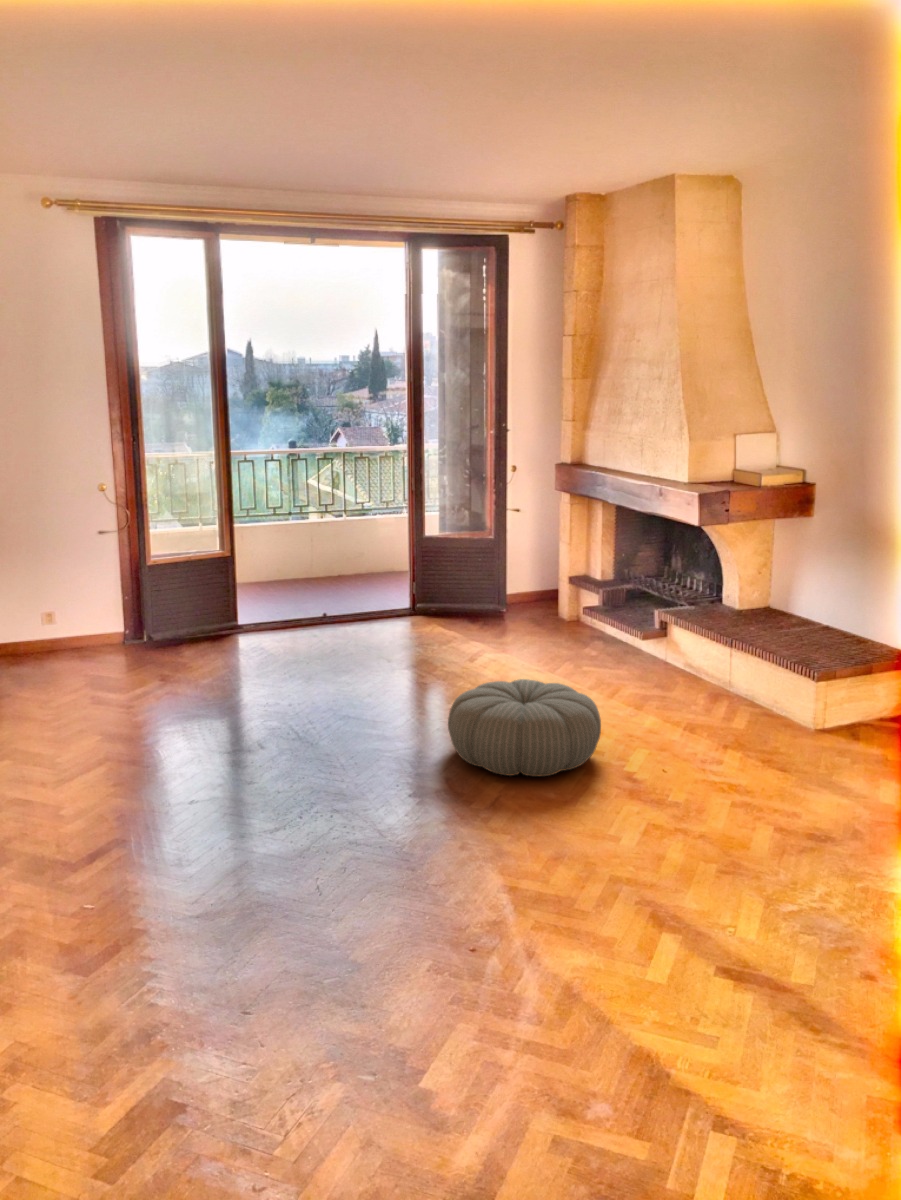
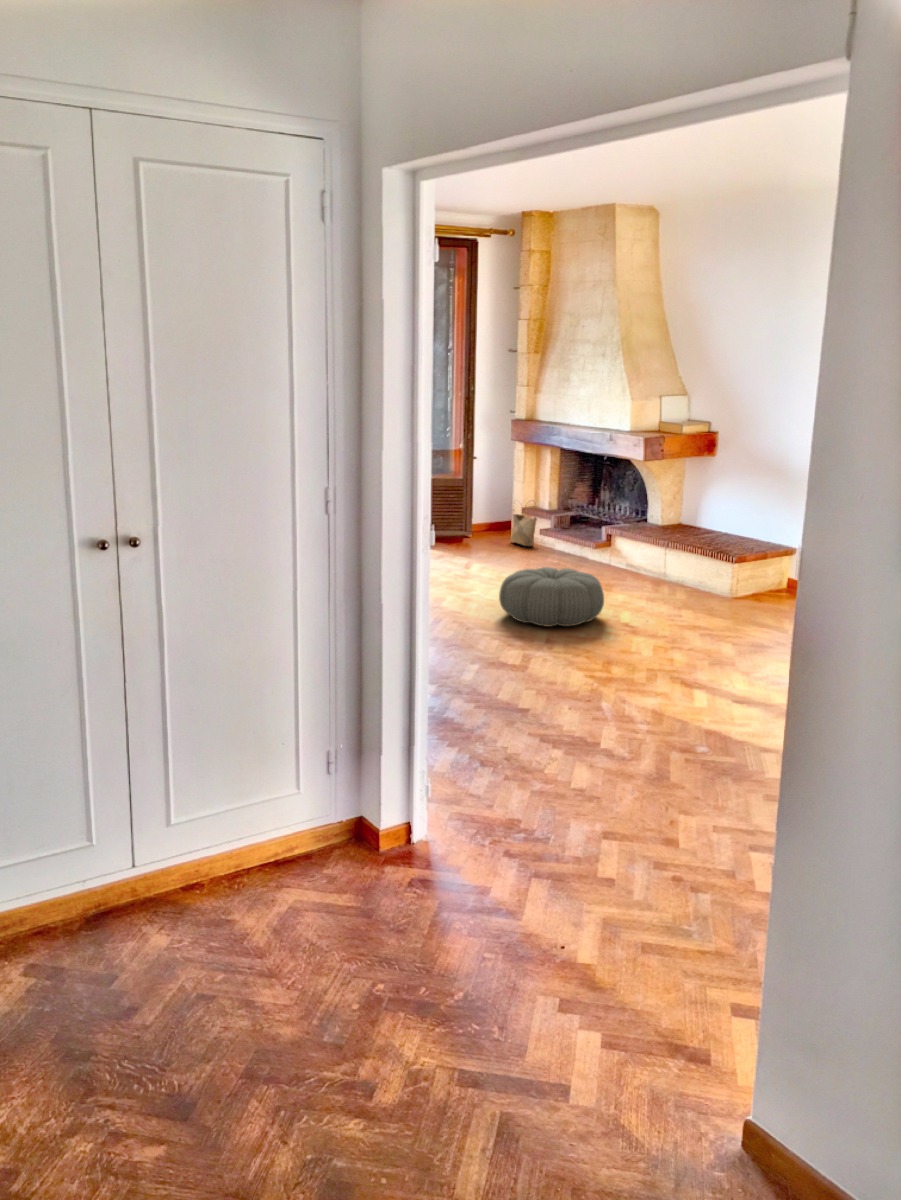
woven basket: none [551,567,582,627] -> present [510,514,537,546]

